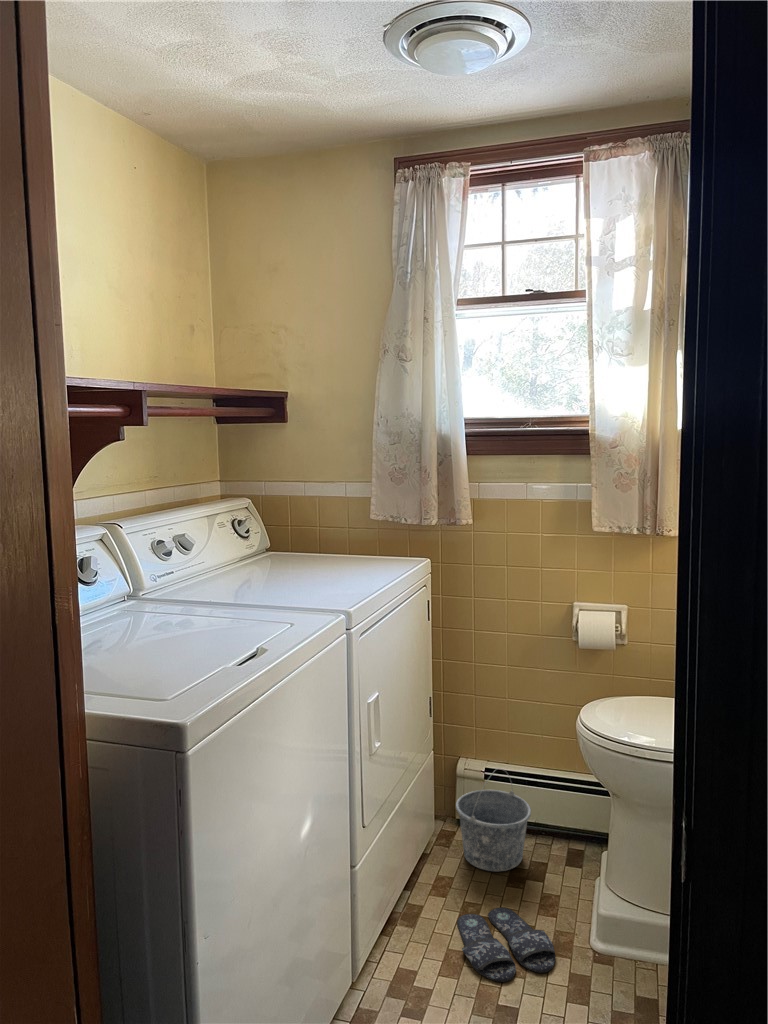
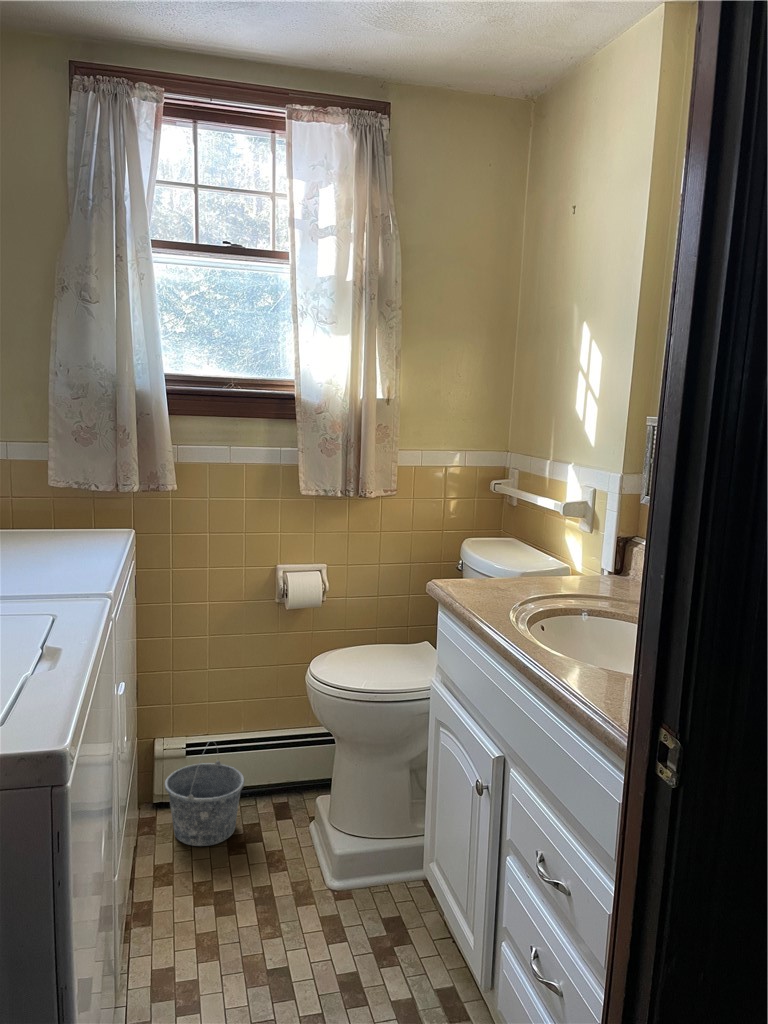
slippers: present [457,907,555,982] -> none [195,877,303,949]

